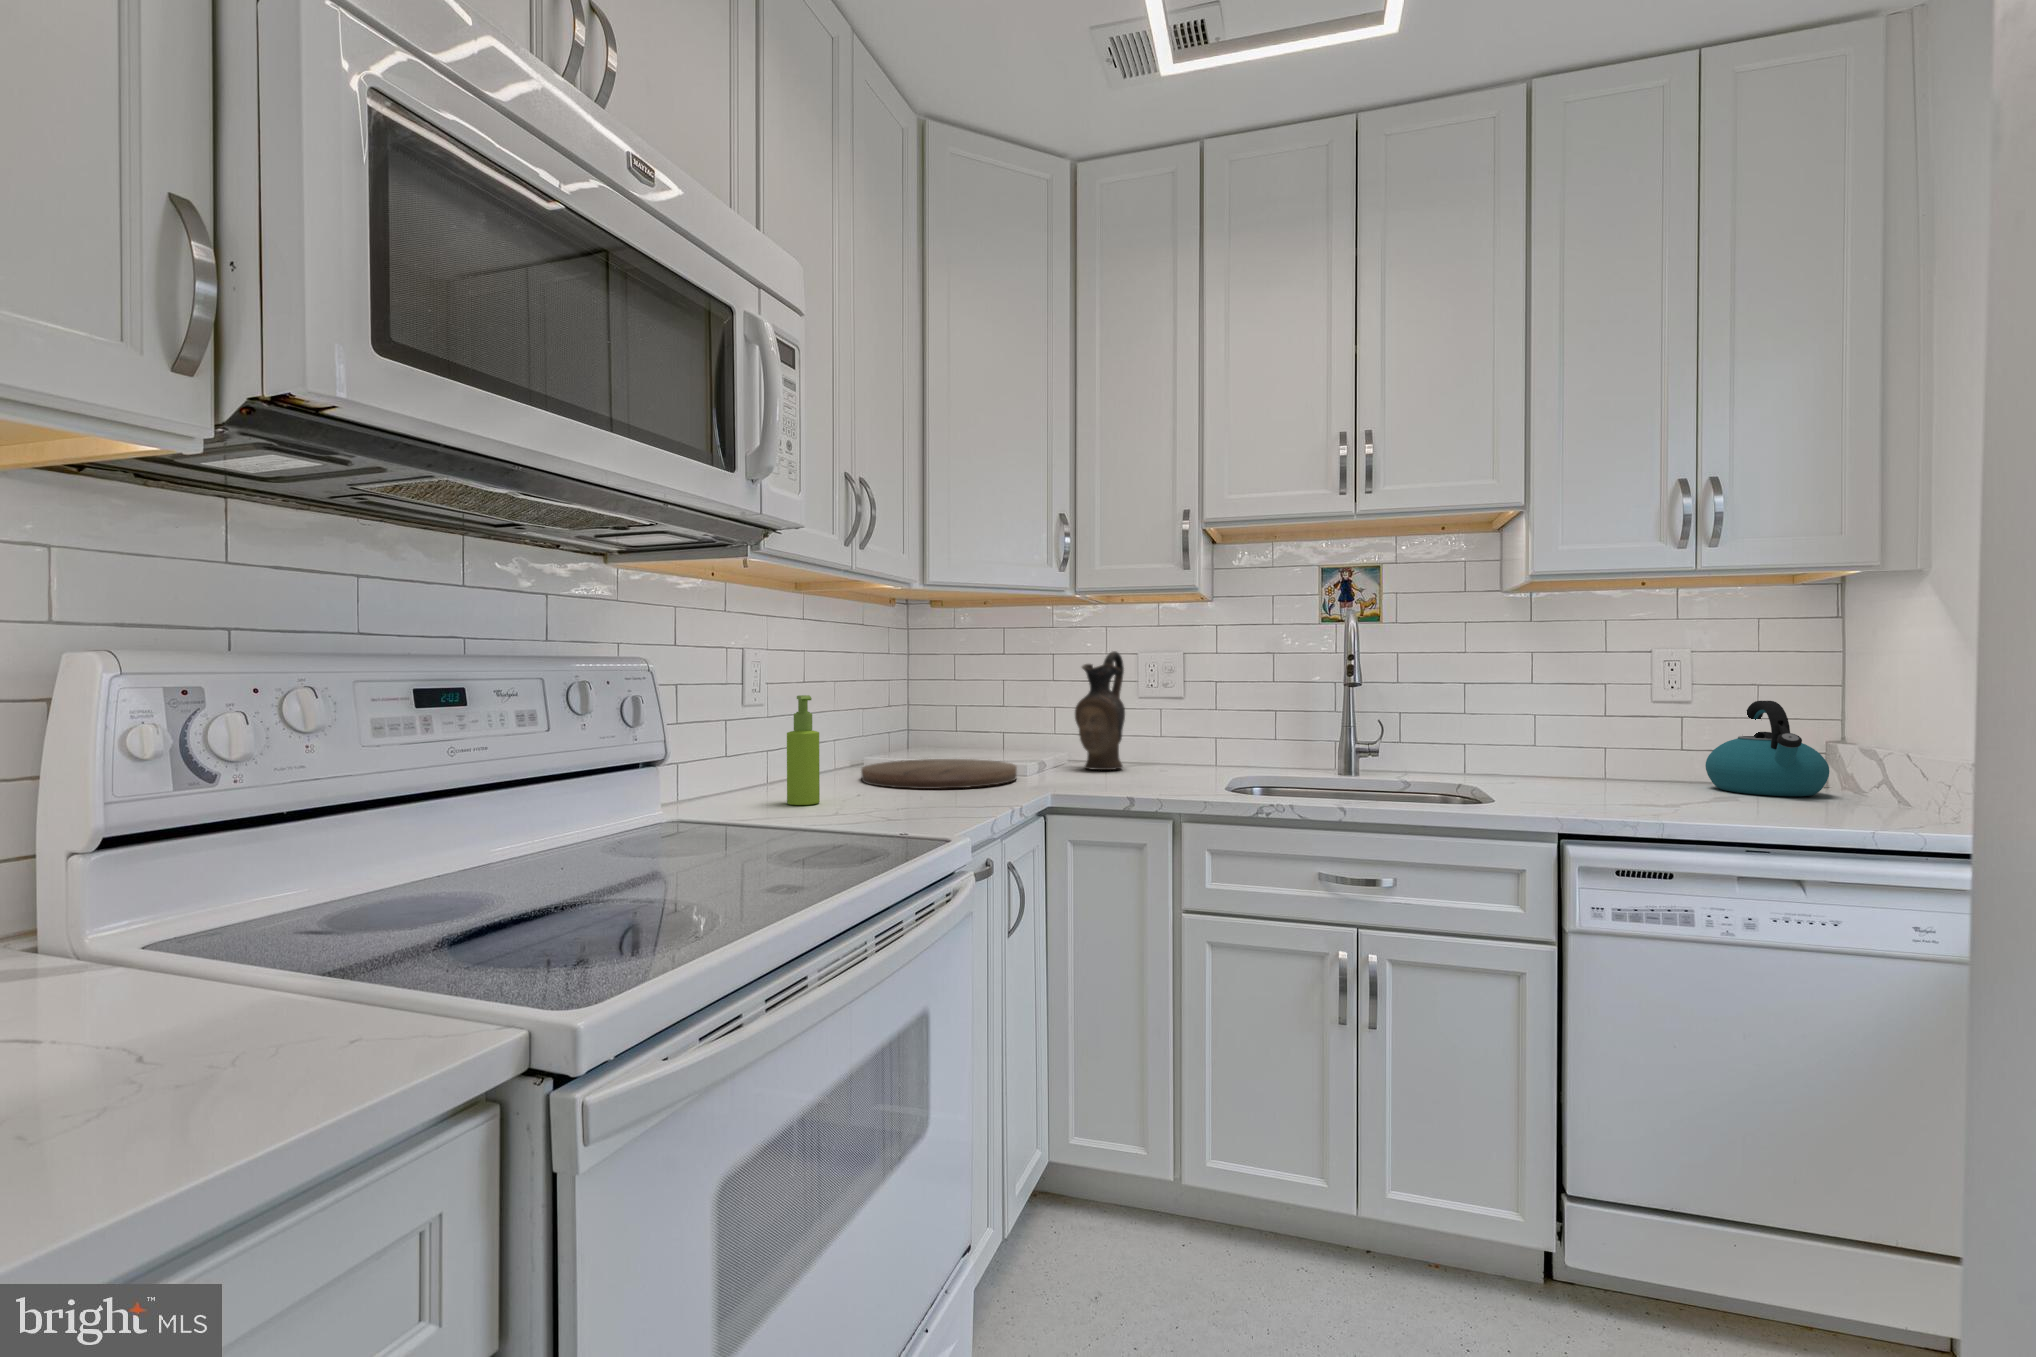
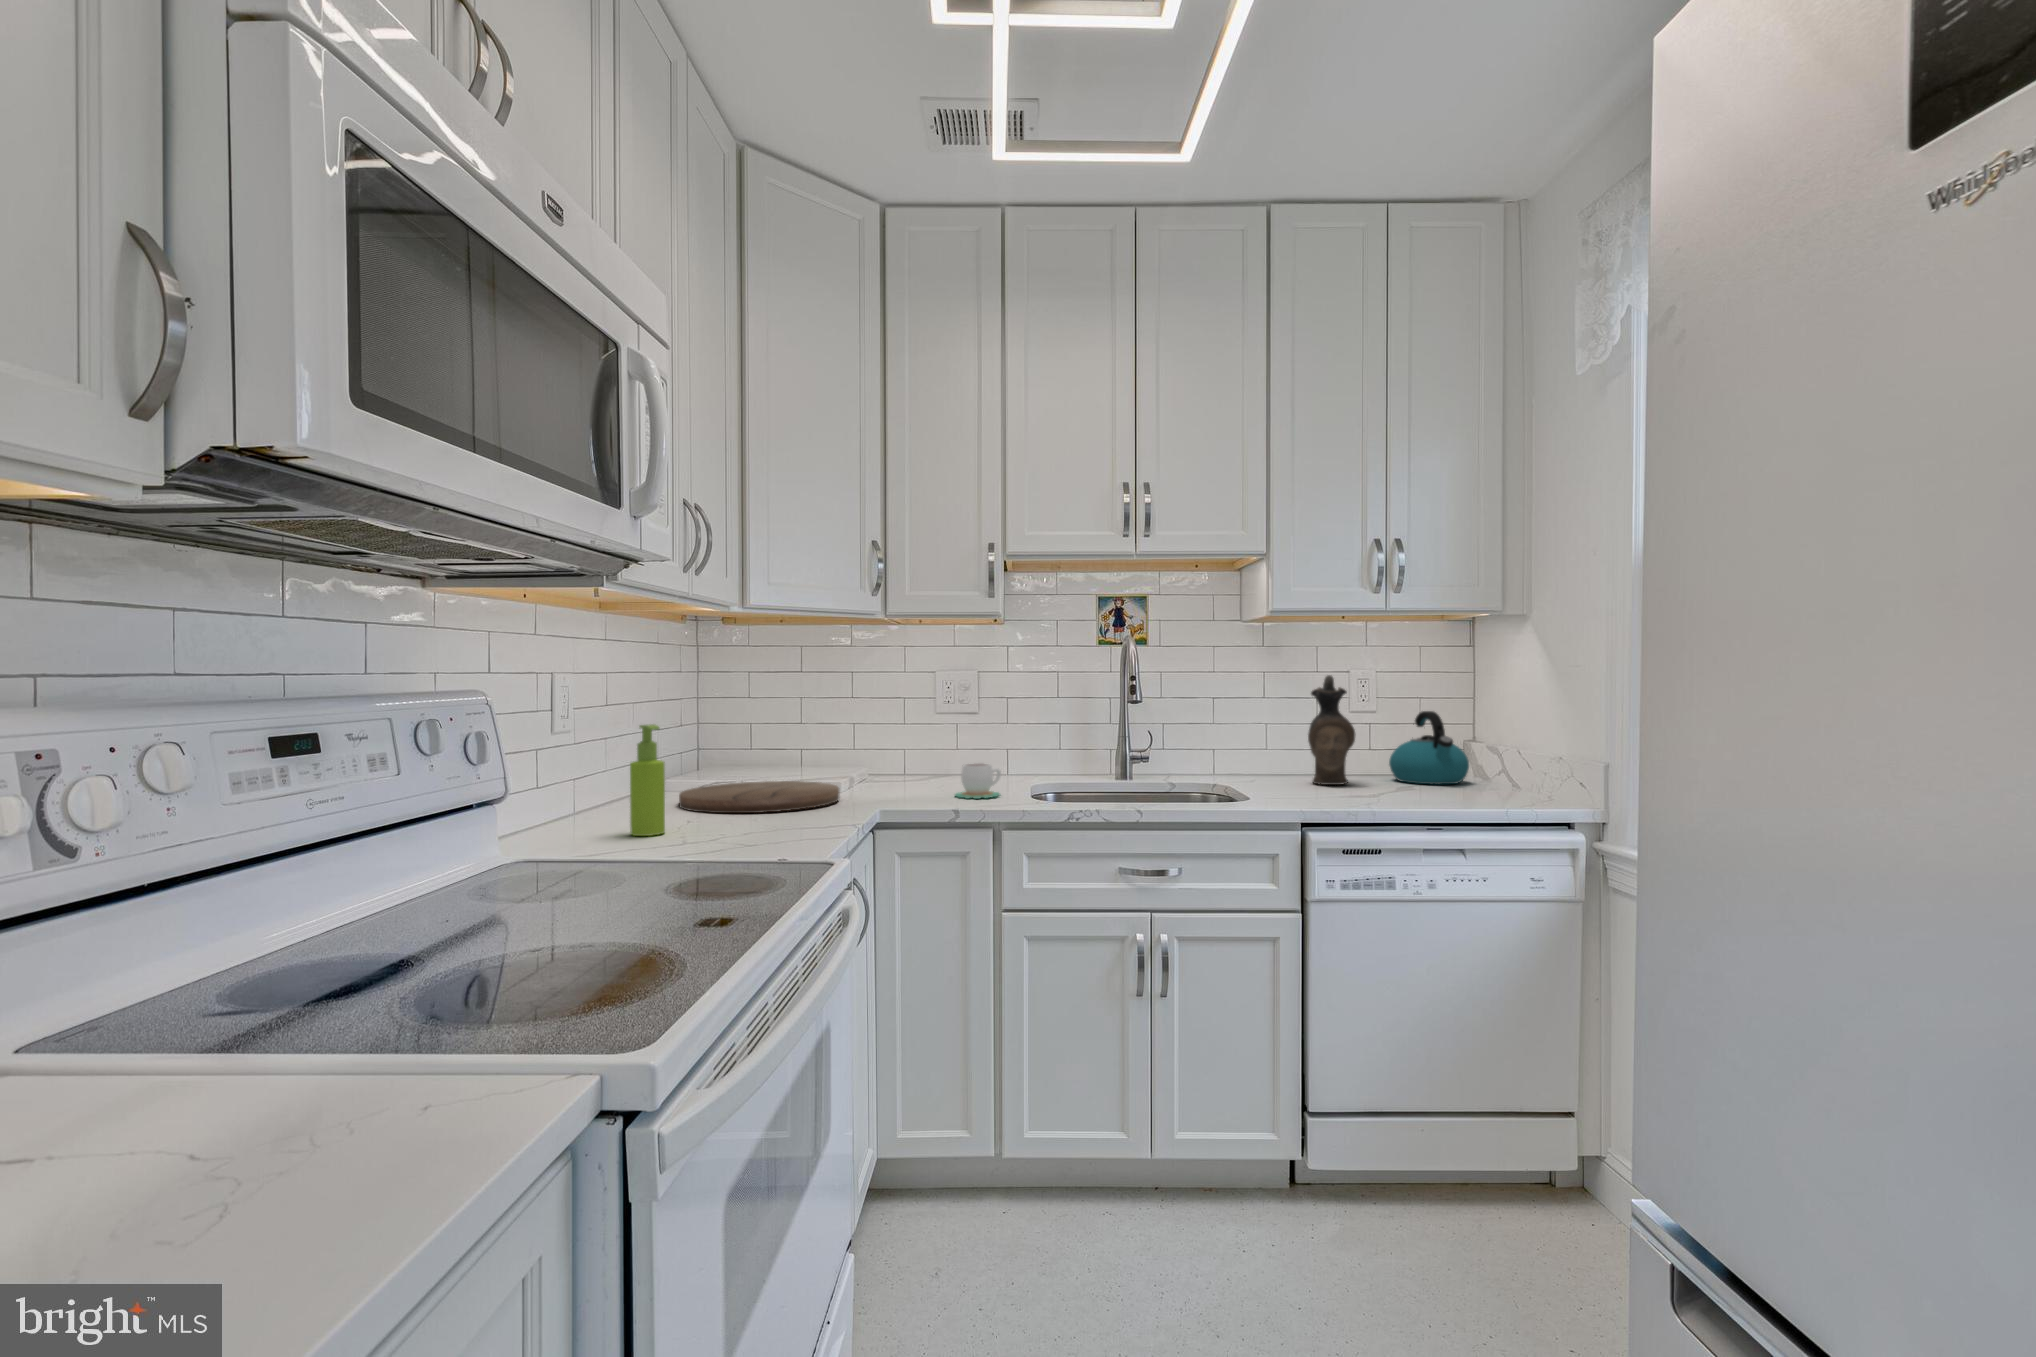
ceramic pitcher: present [1075,651,1125,770] -> present [1308,675,1355,785]
mug: none [1138,748,1191,786] -> present [955,763,1001,799]

